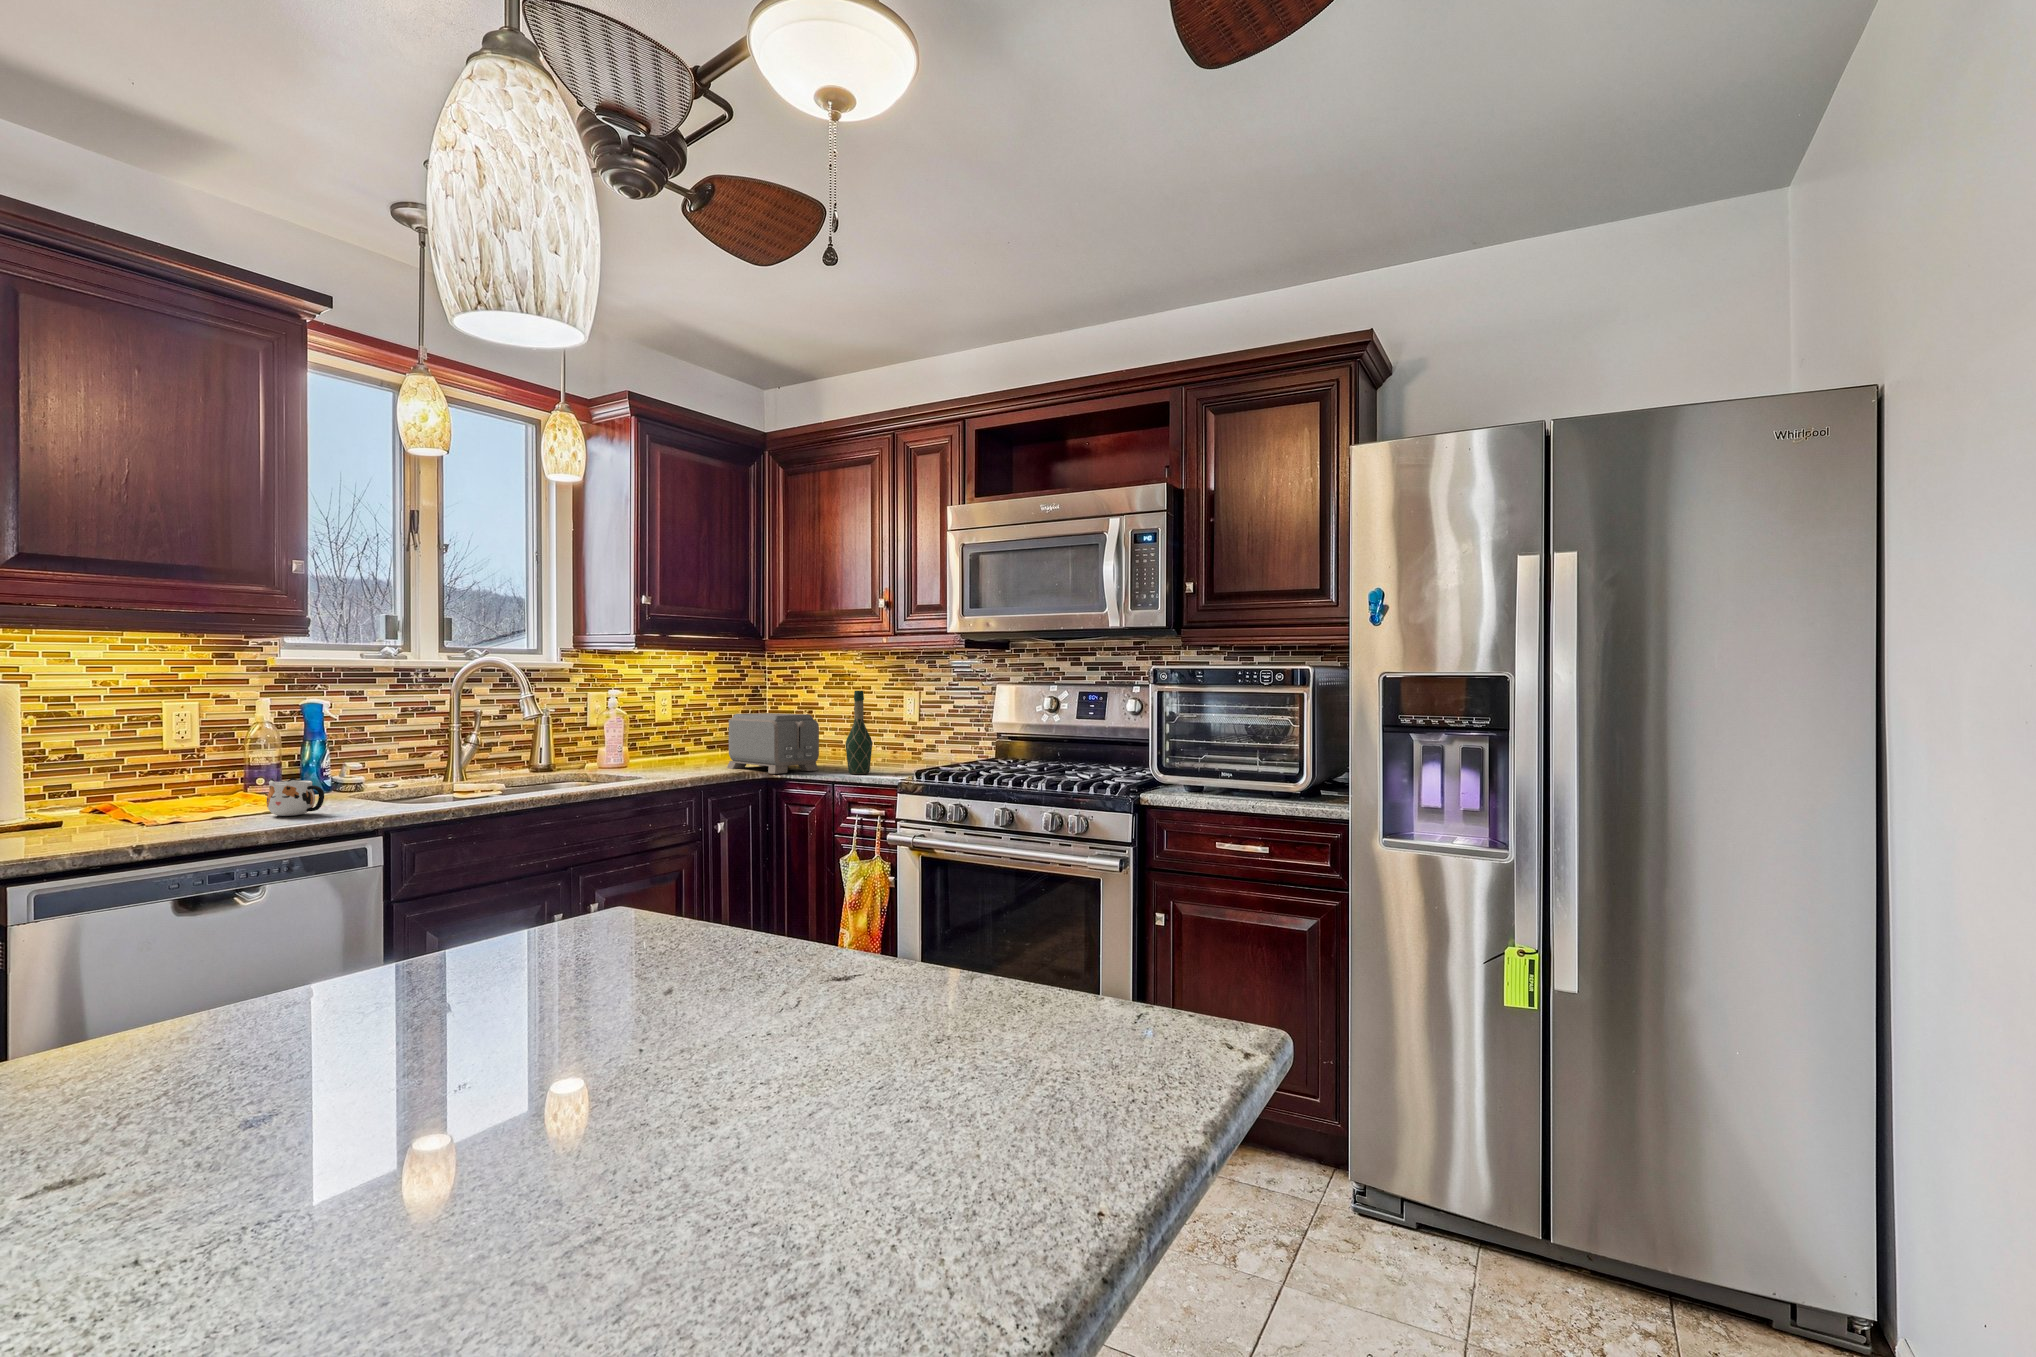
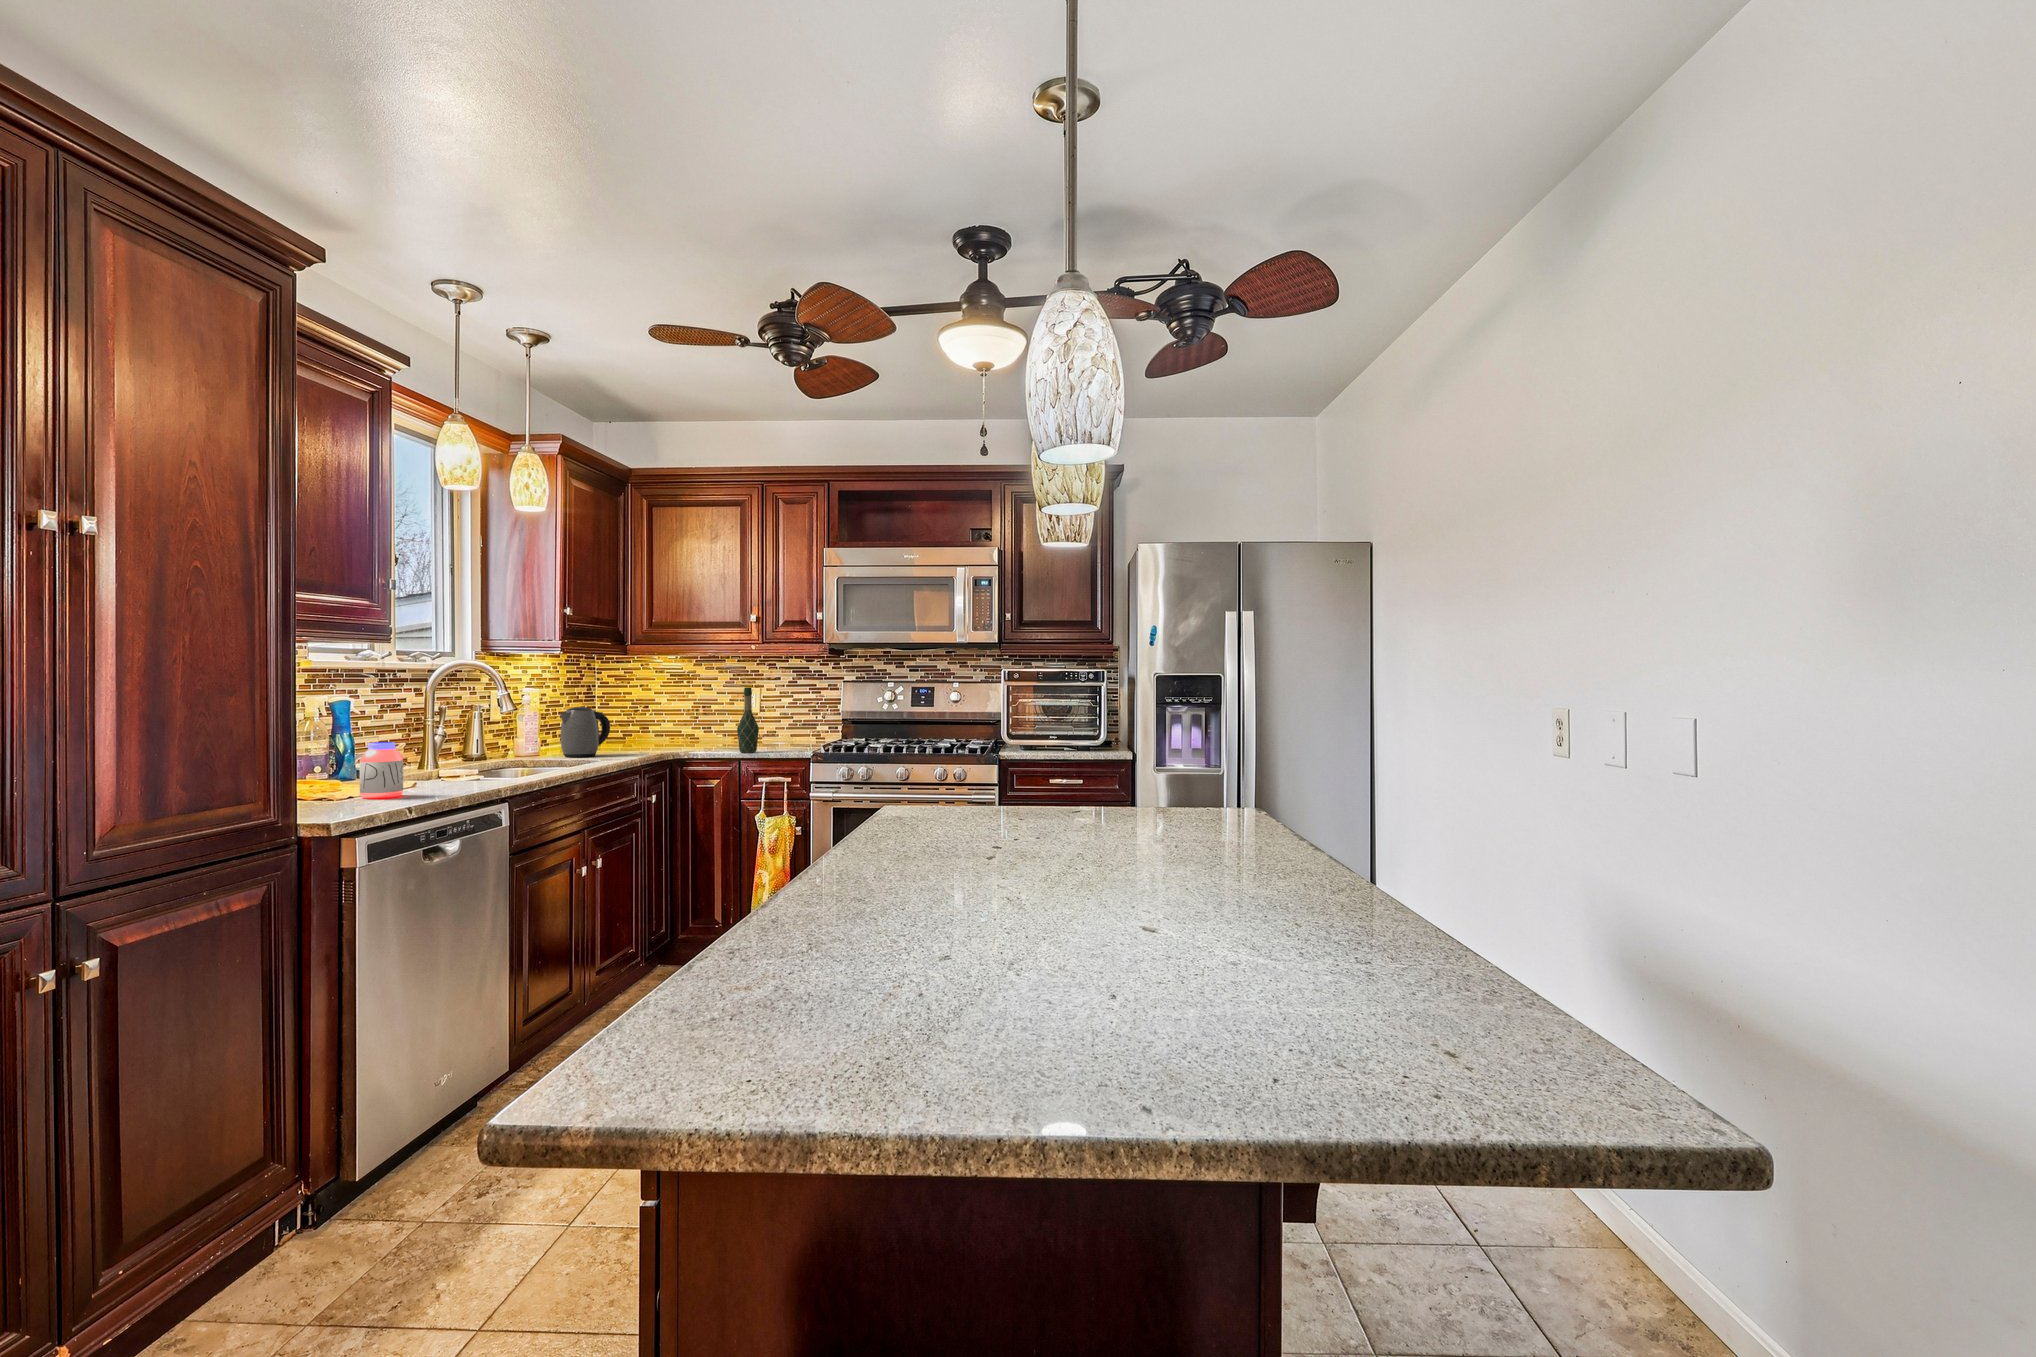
kettle: none [634,712,699,772] -> present [560,707,610,757]
toaster: present [727,713,819,774] -> none [625,707,711,755]
jar: none [168,756,226,826] -> present [360,742,403,798]
mug: present [267,778,324,816] -> none [412,759,460,790]

